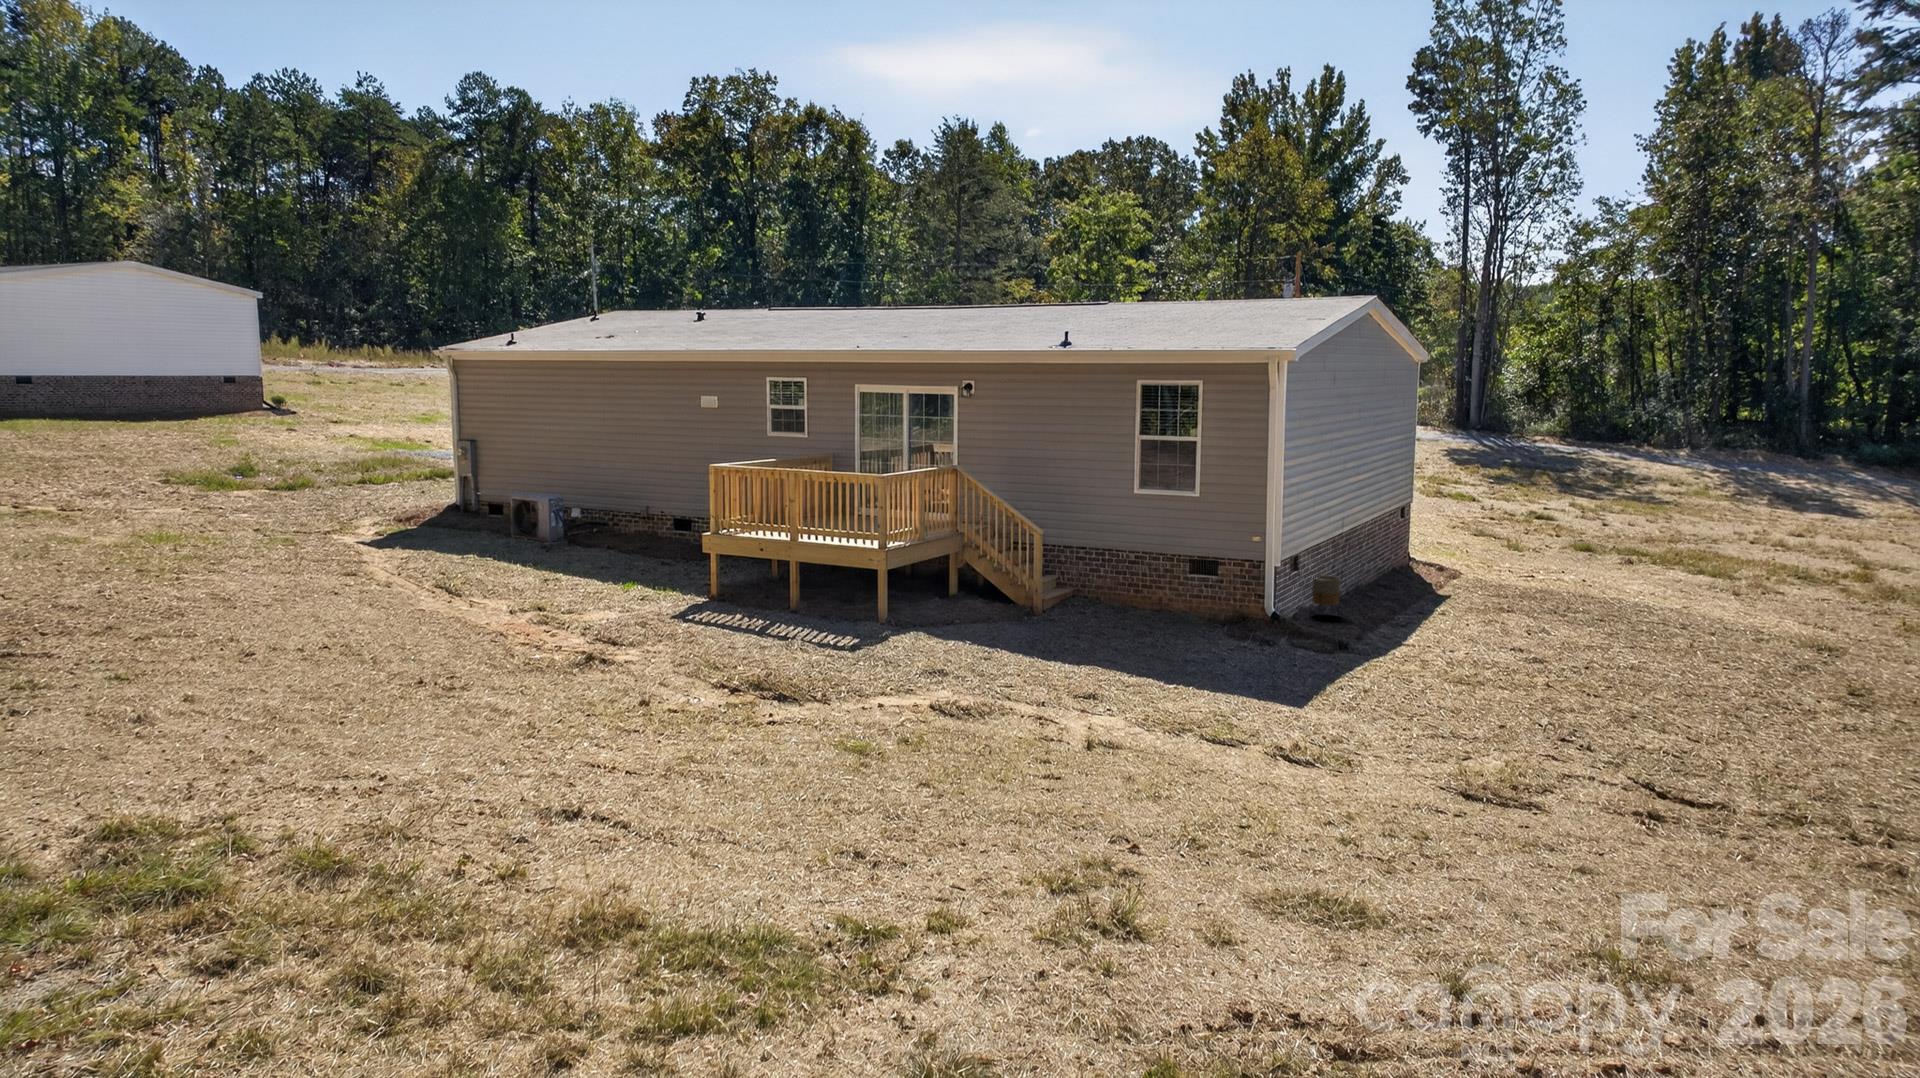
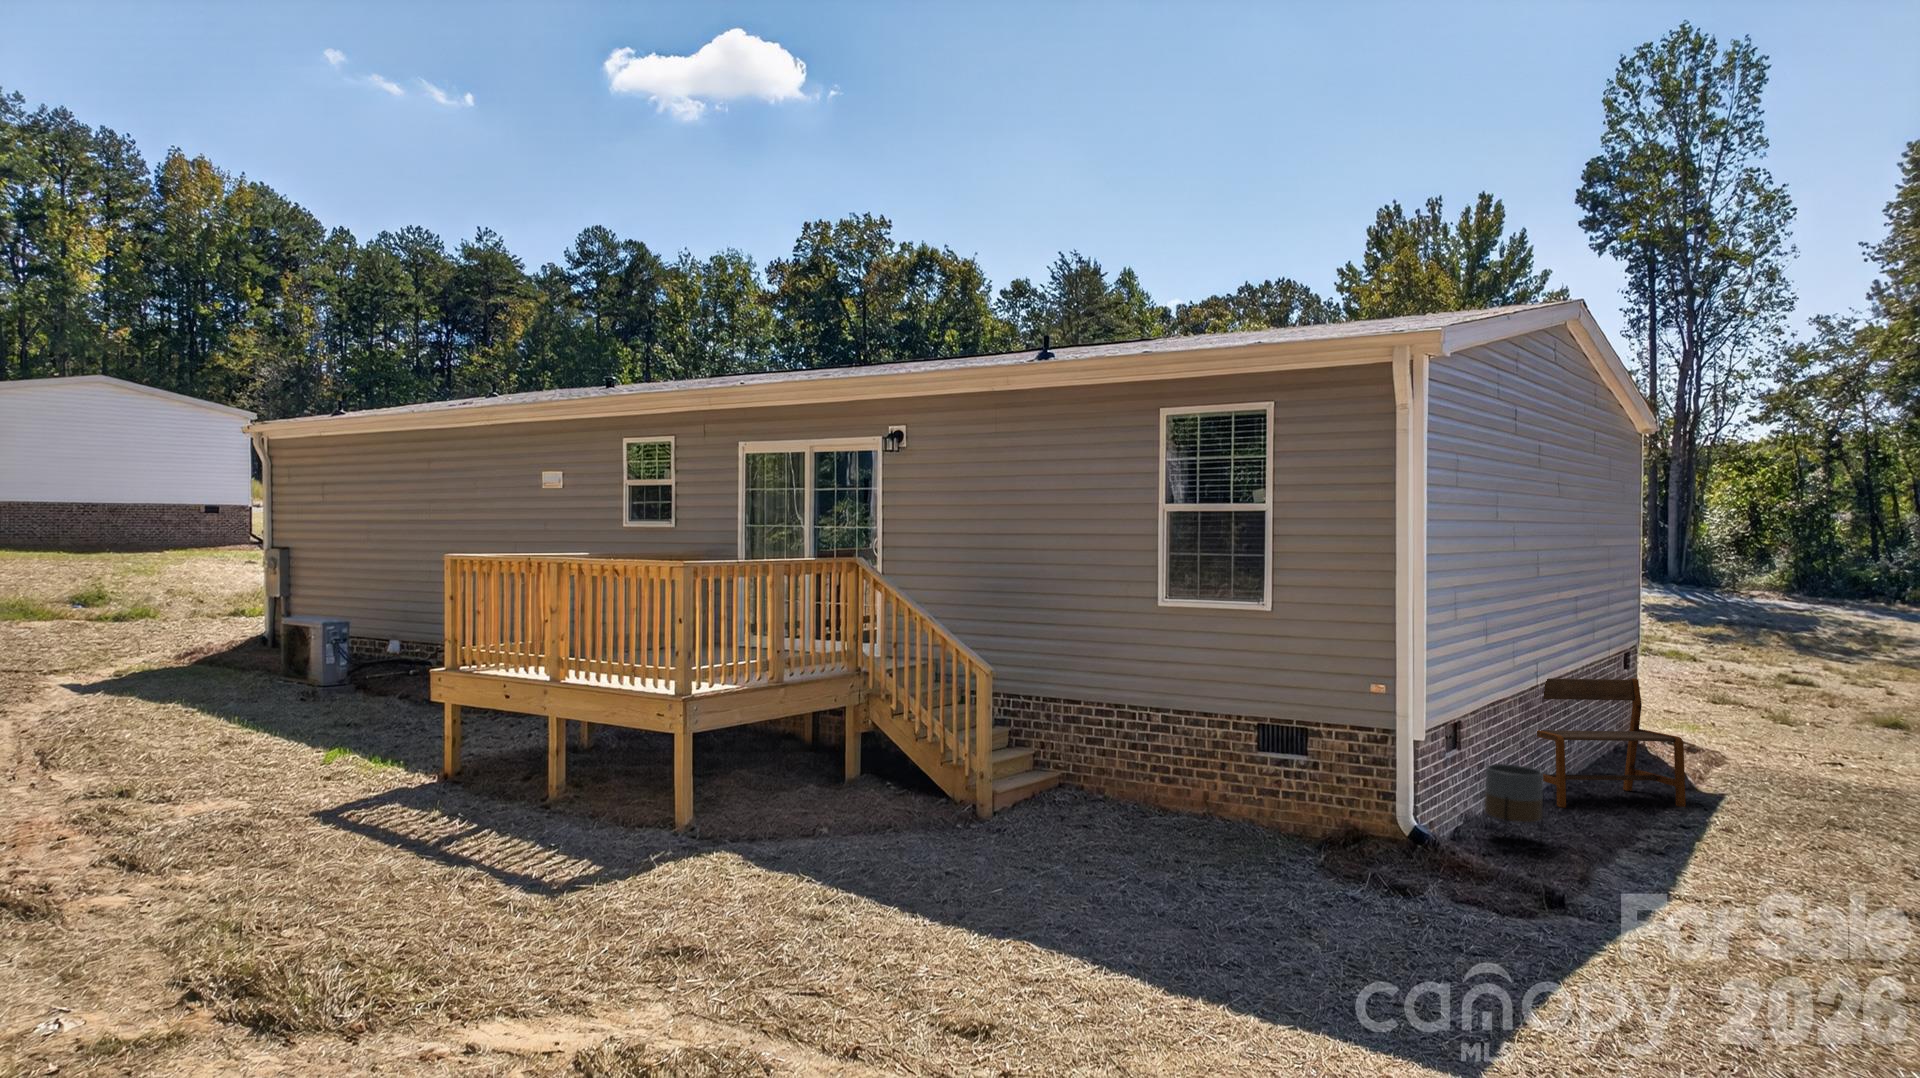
bench: none [1331,524,1420,601] -> present [1537,678,1686,808]

